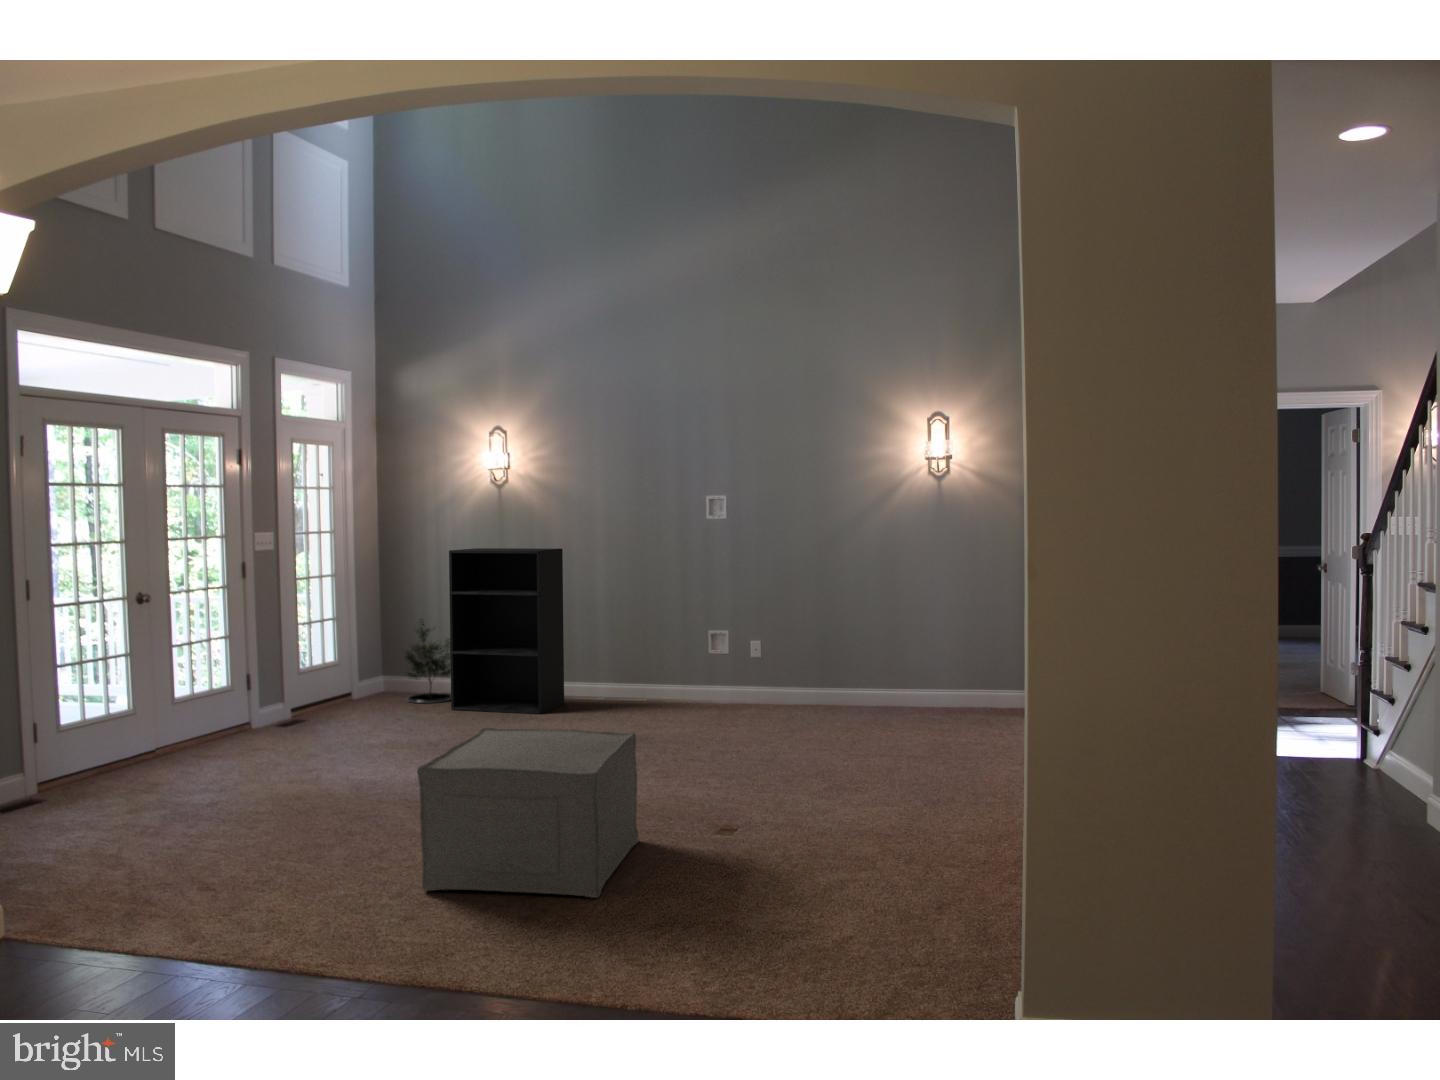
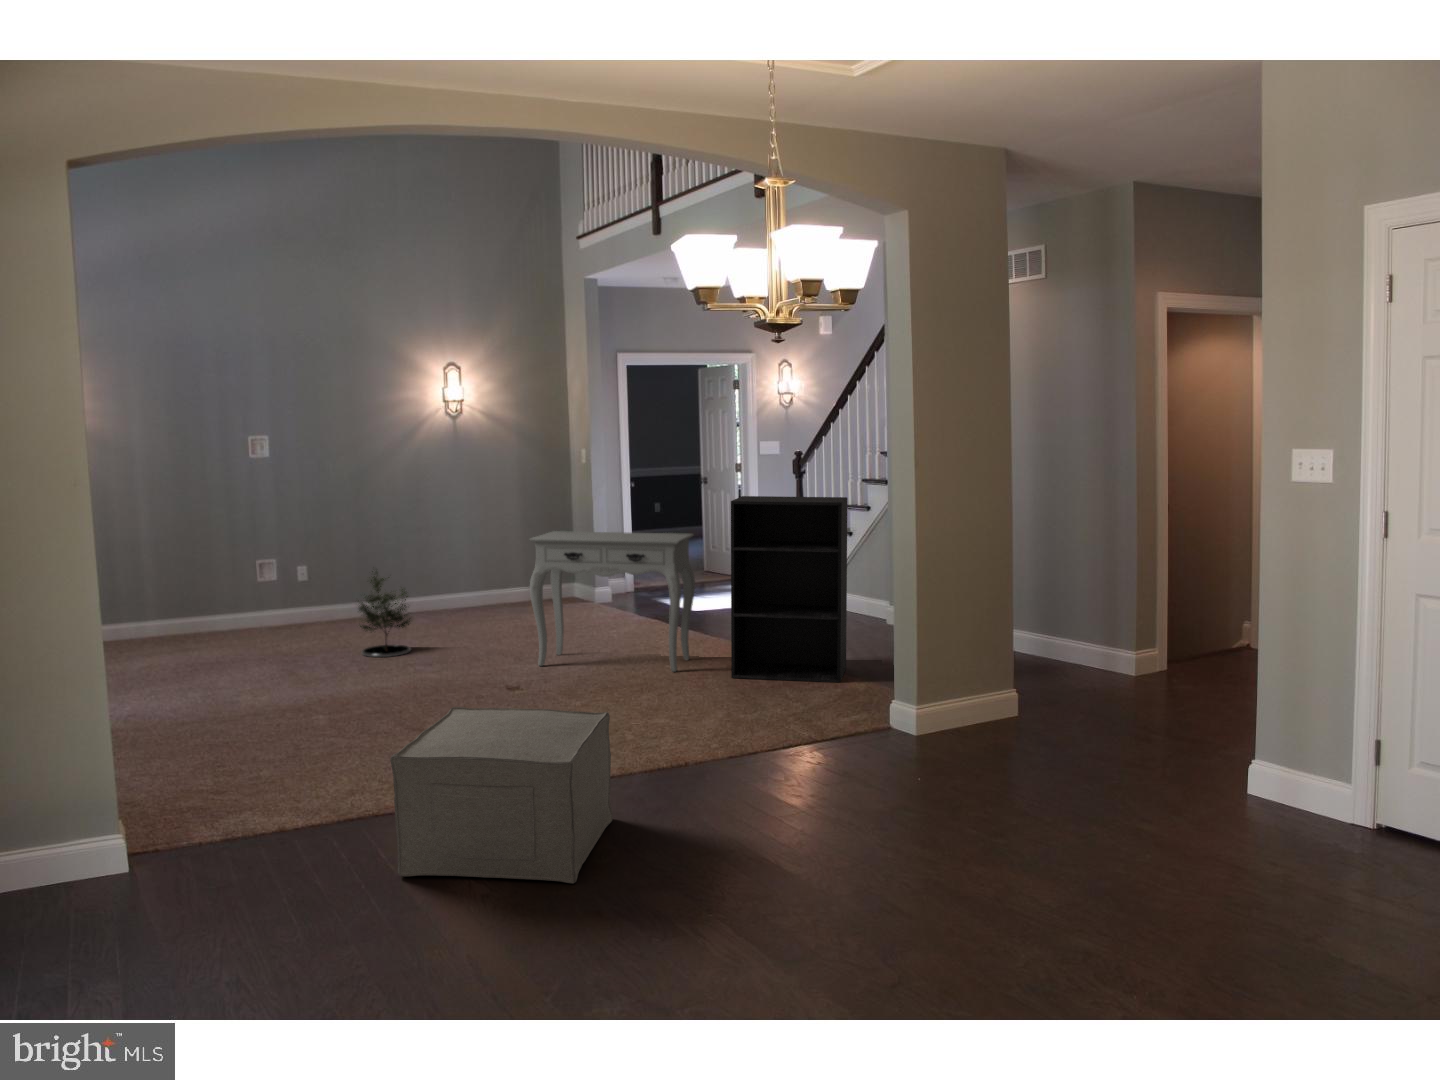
bookshelf: present [449,548,564,714] -> present [731,496,847,682]
console table: none [566,584,723,716] -> present [530,531,695,672]

